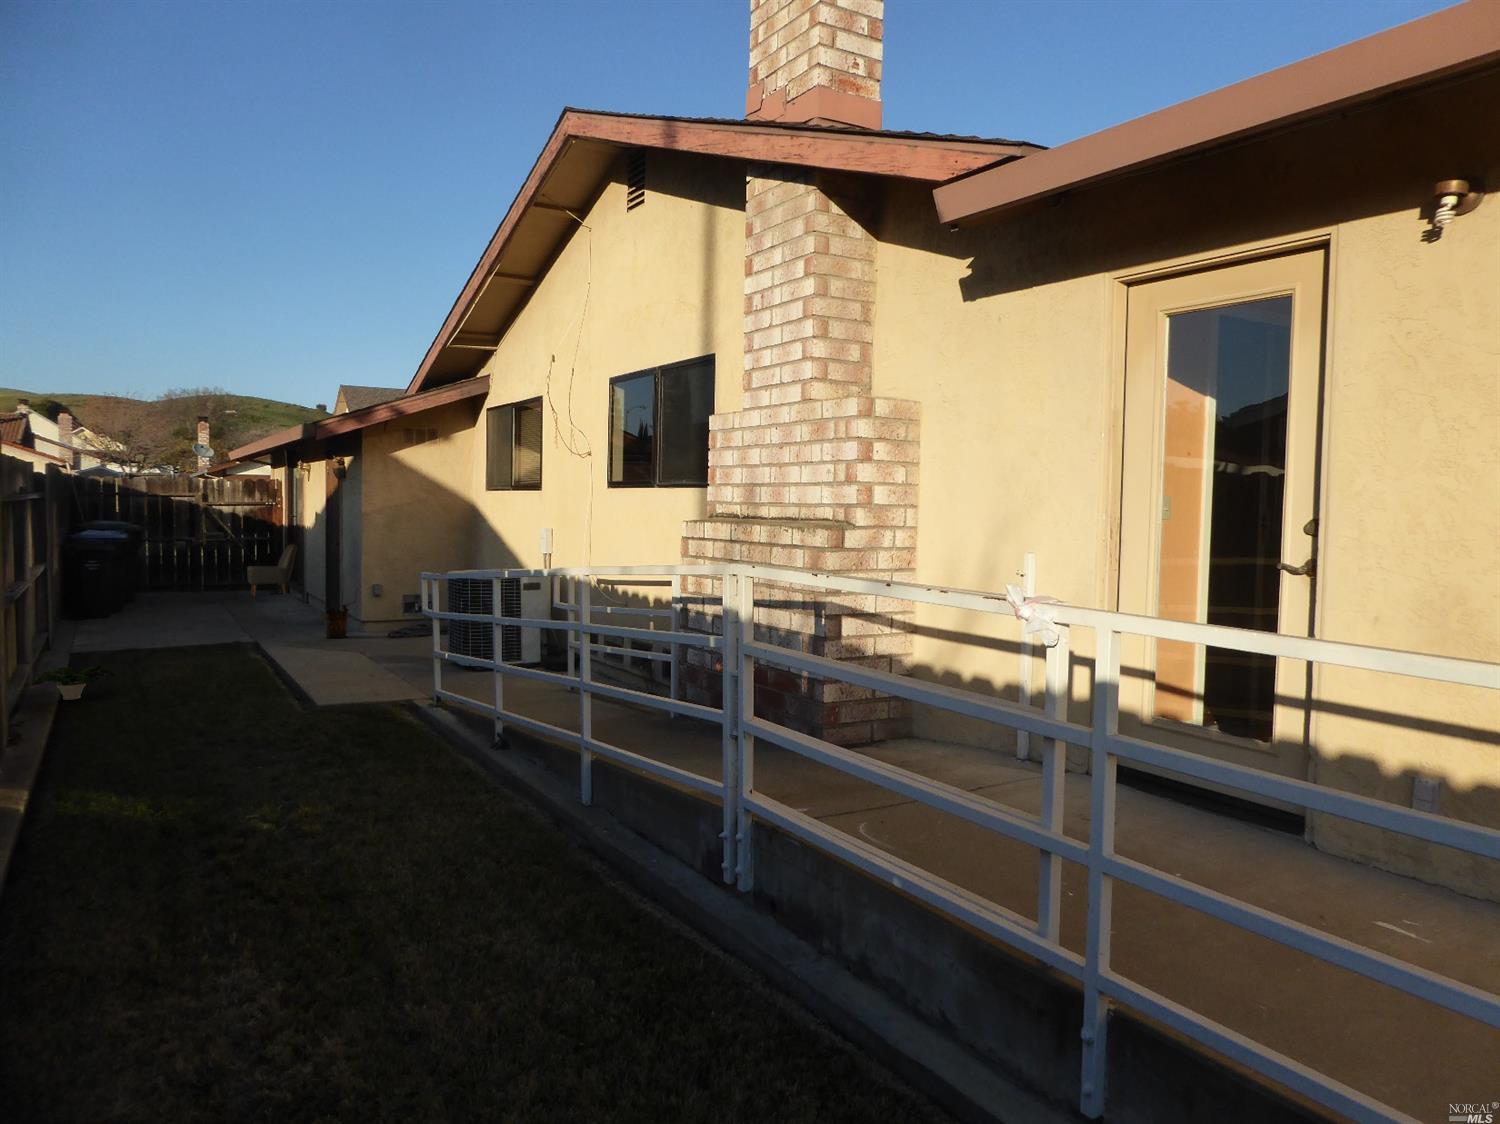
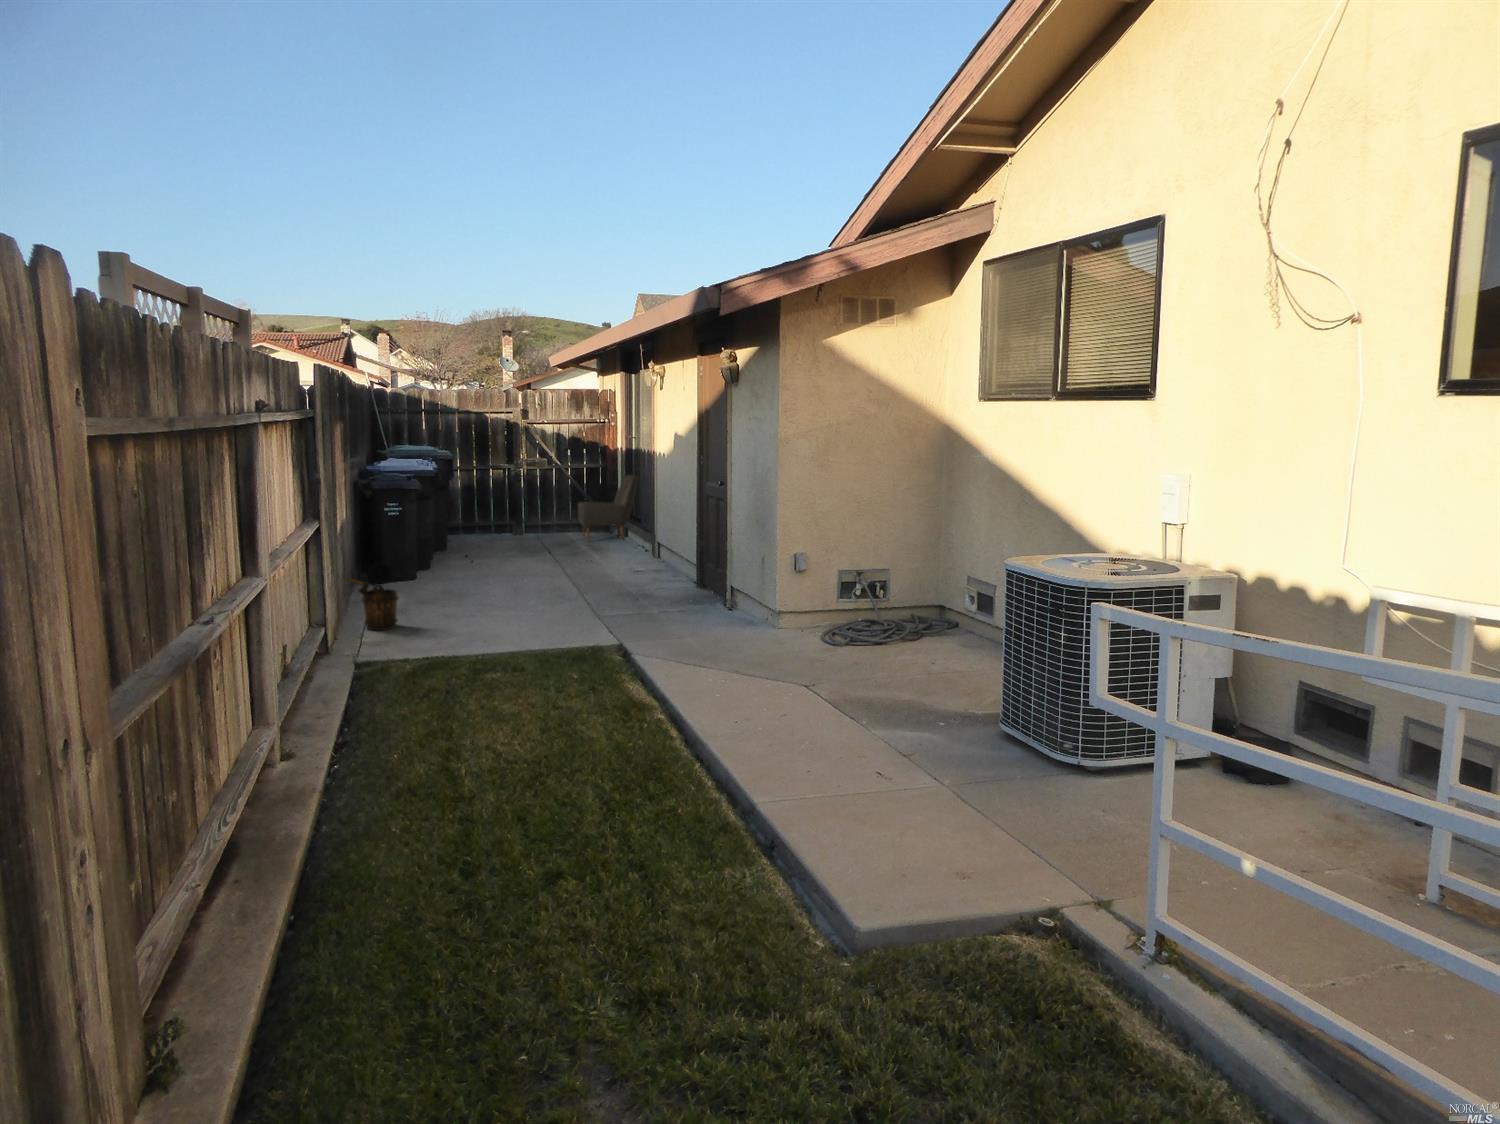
bucket: present [323,601,356,638] -> present [346,578,398,630]
potted plant: present [37,666,115,700] -> none [284,728,417,798]

